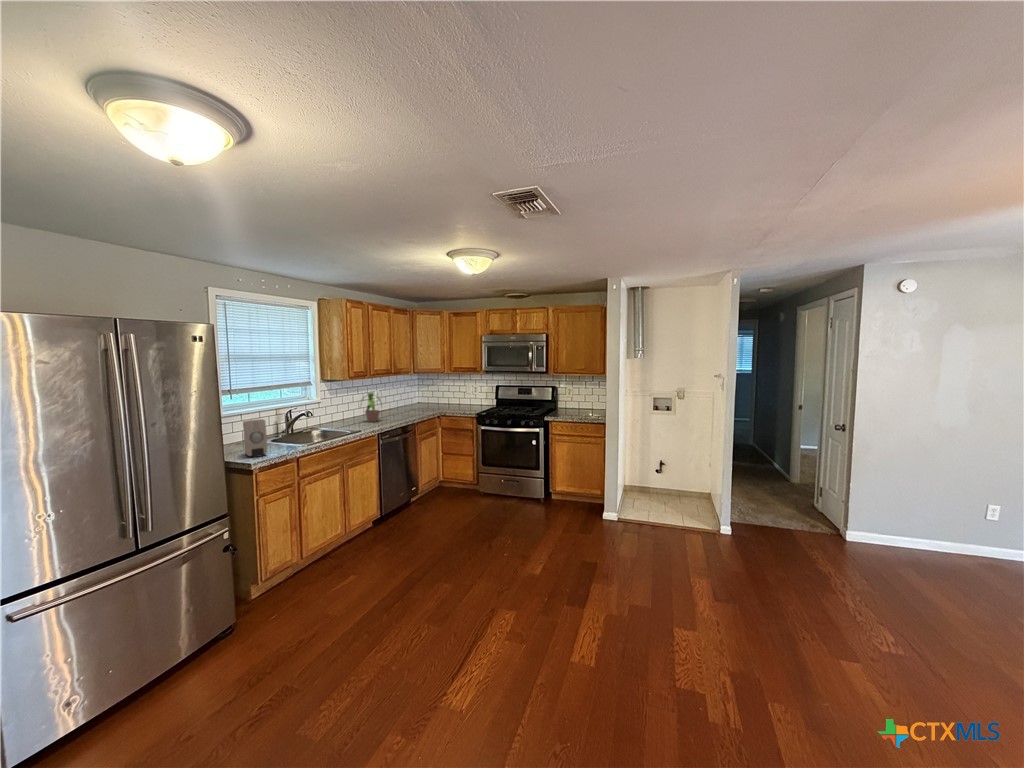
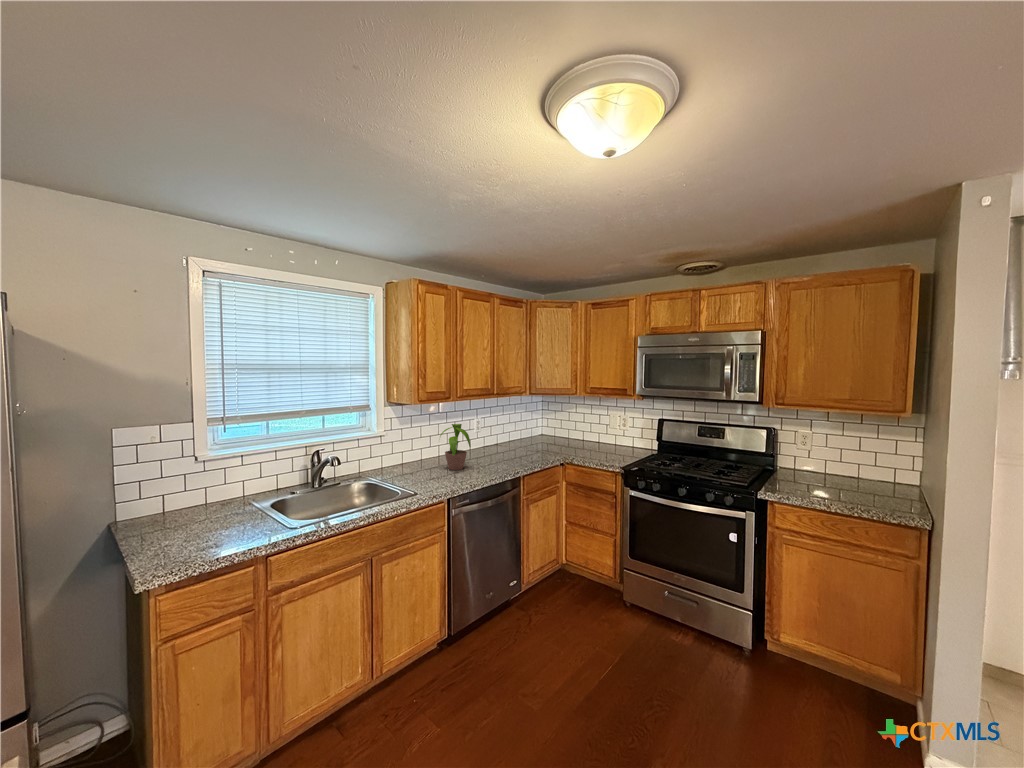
soap dispenser: present [243,419,267,457] -> none [163,479,216,557]

